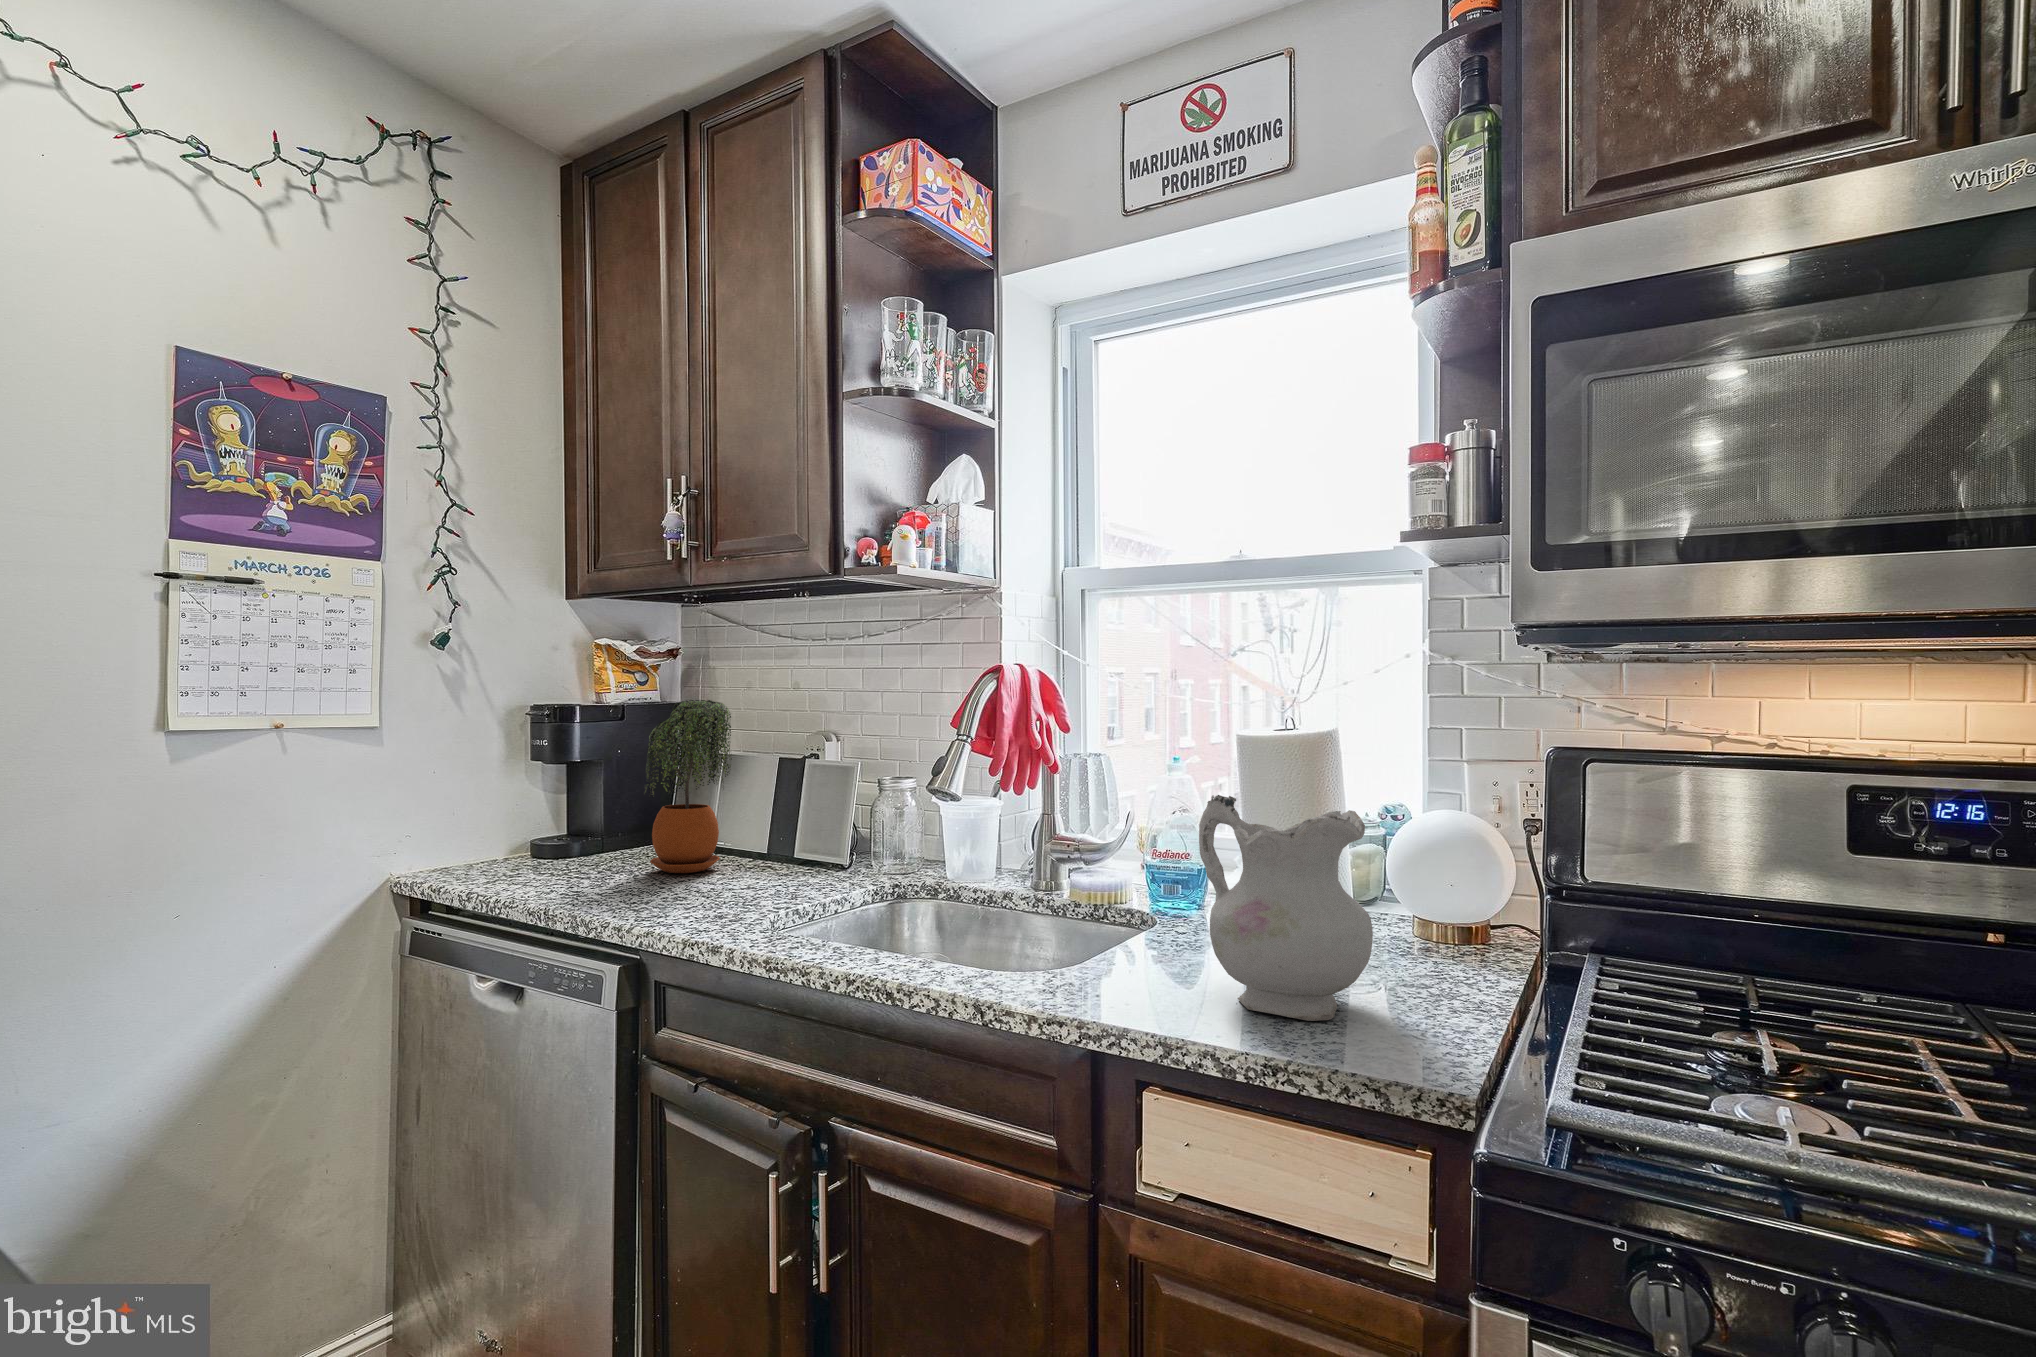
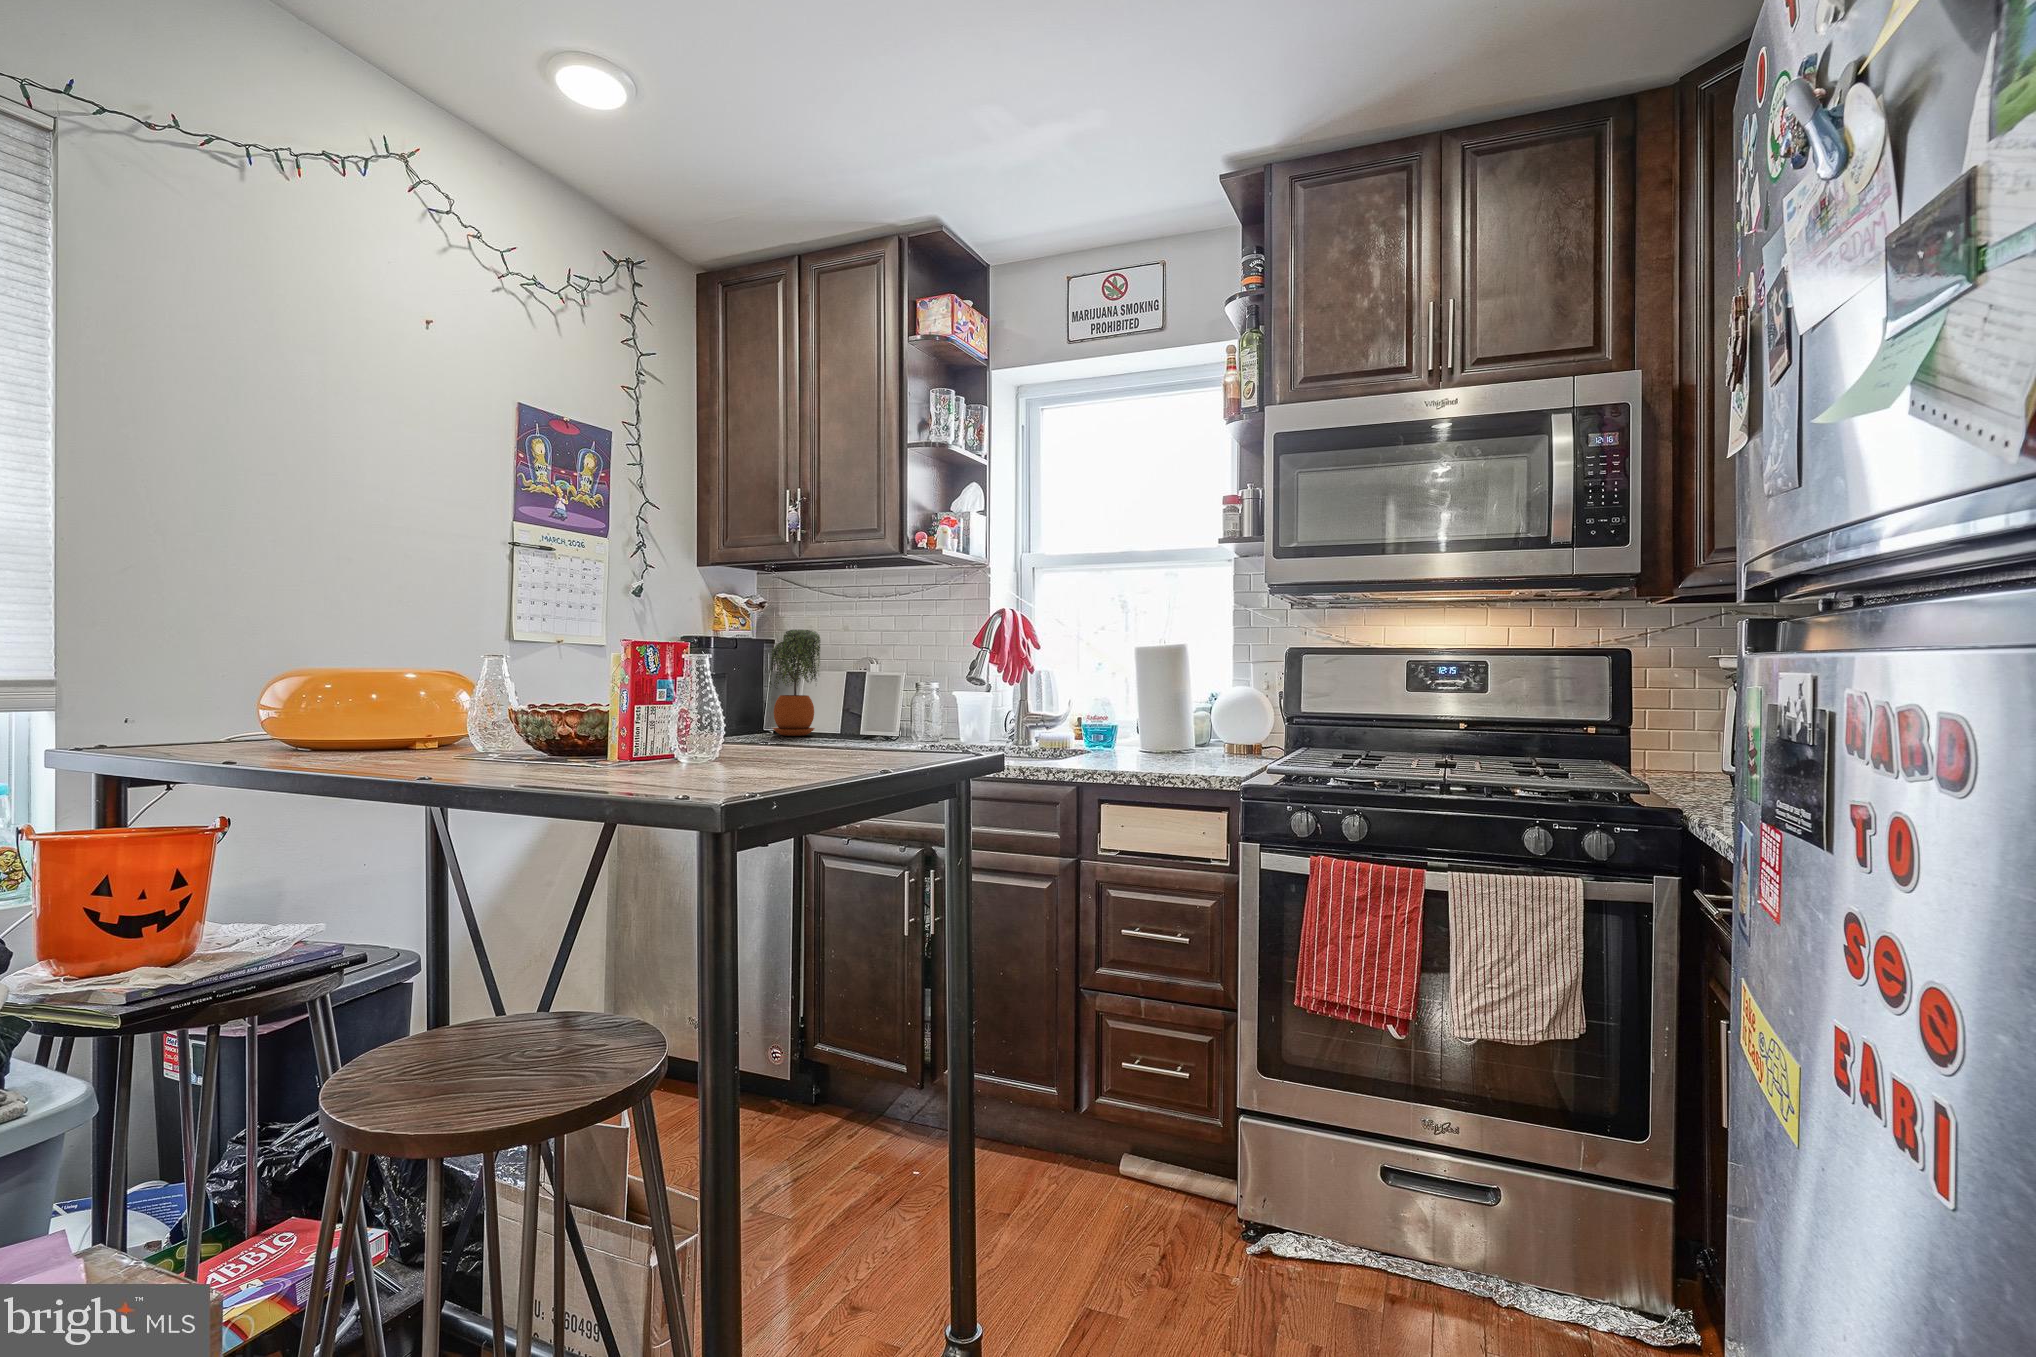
ceramic pitcher: present [1199,795,1373,1021] -> none [1123,666,1204,765]

